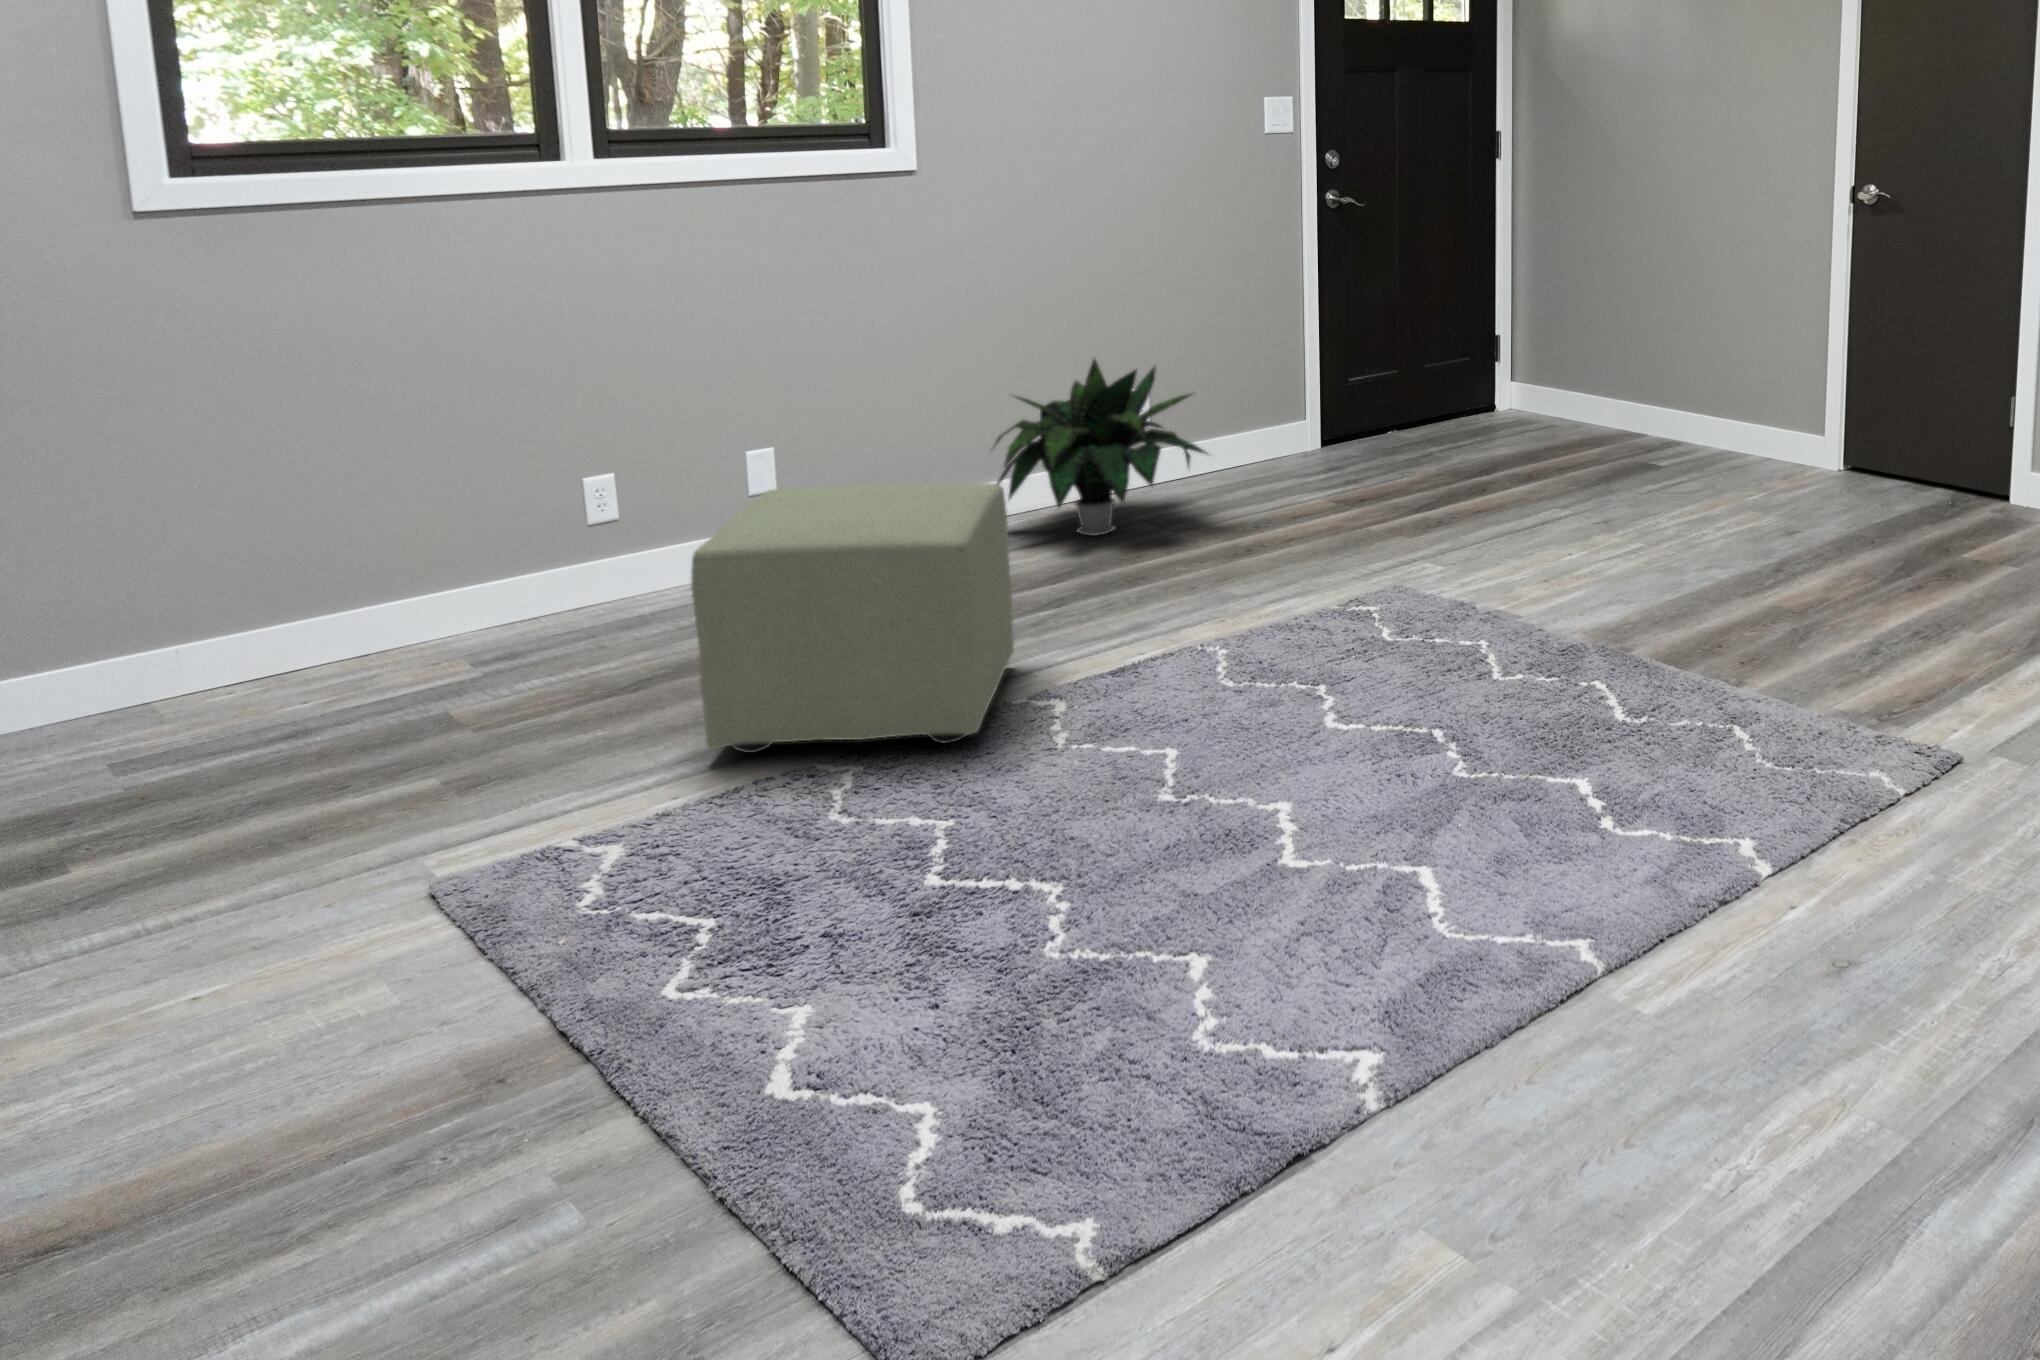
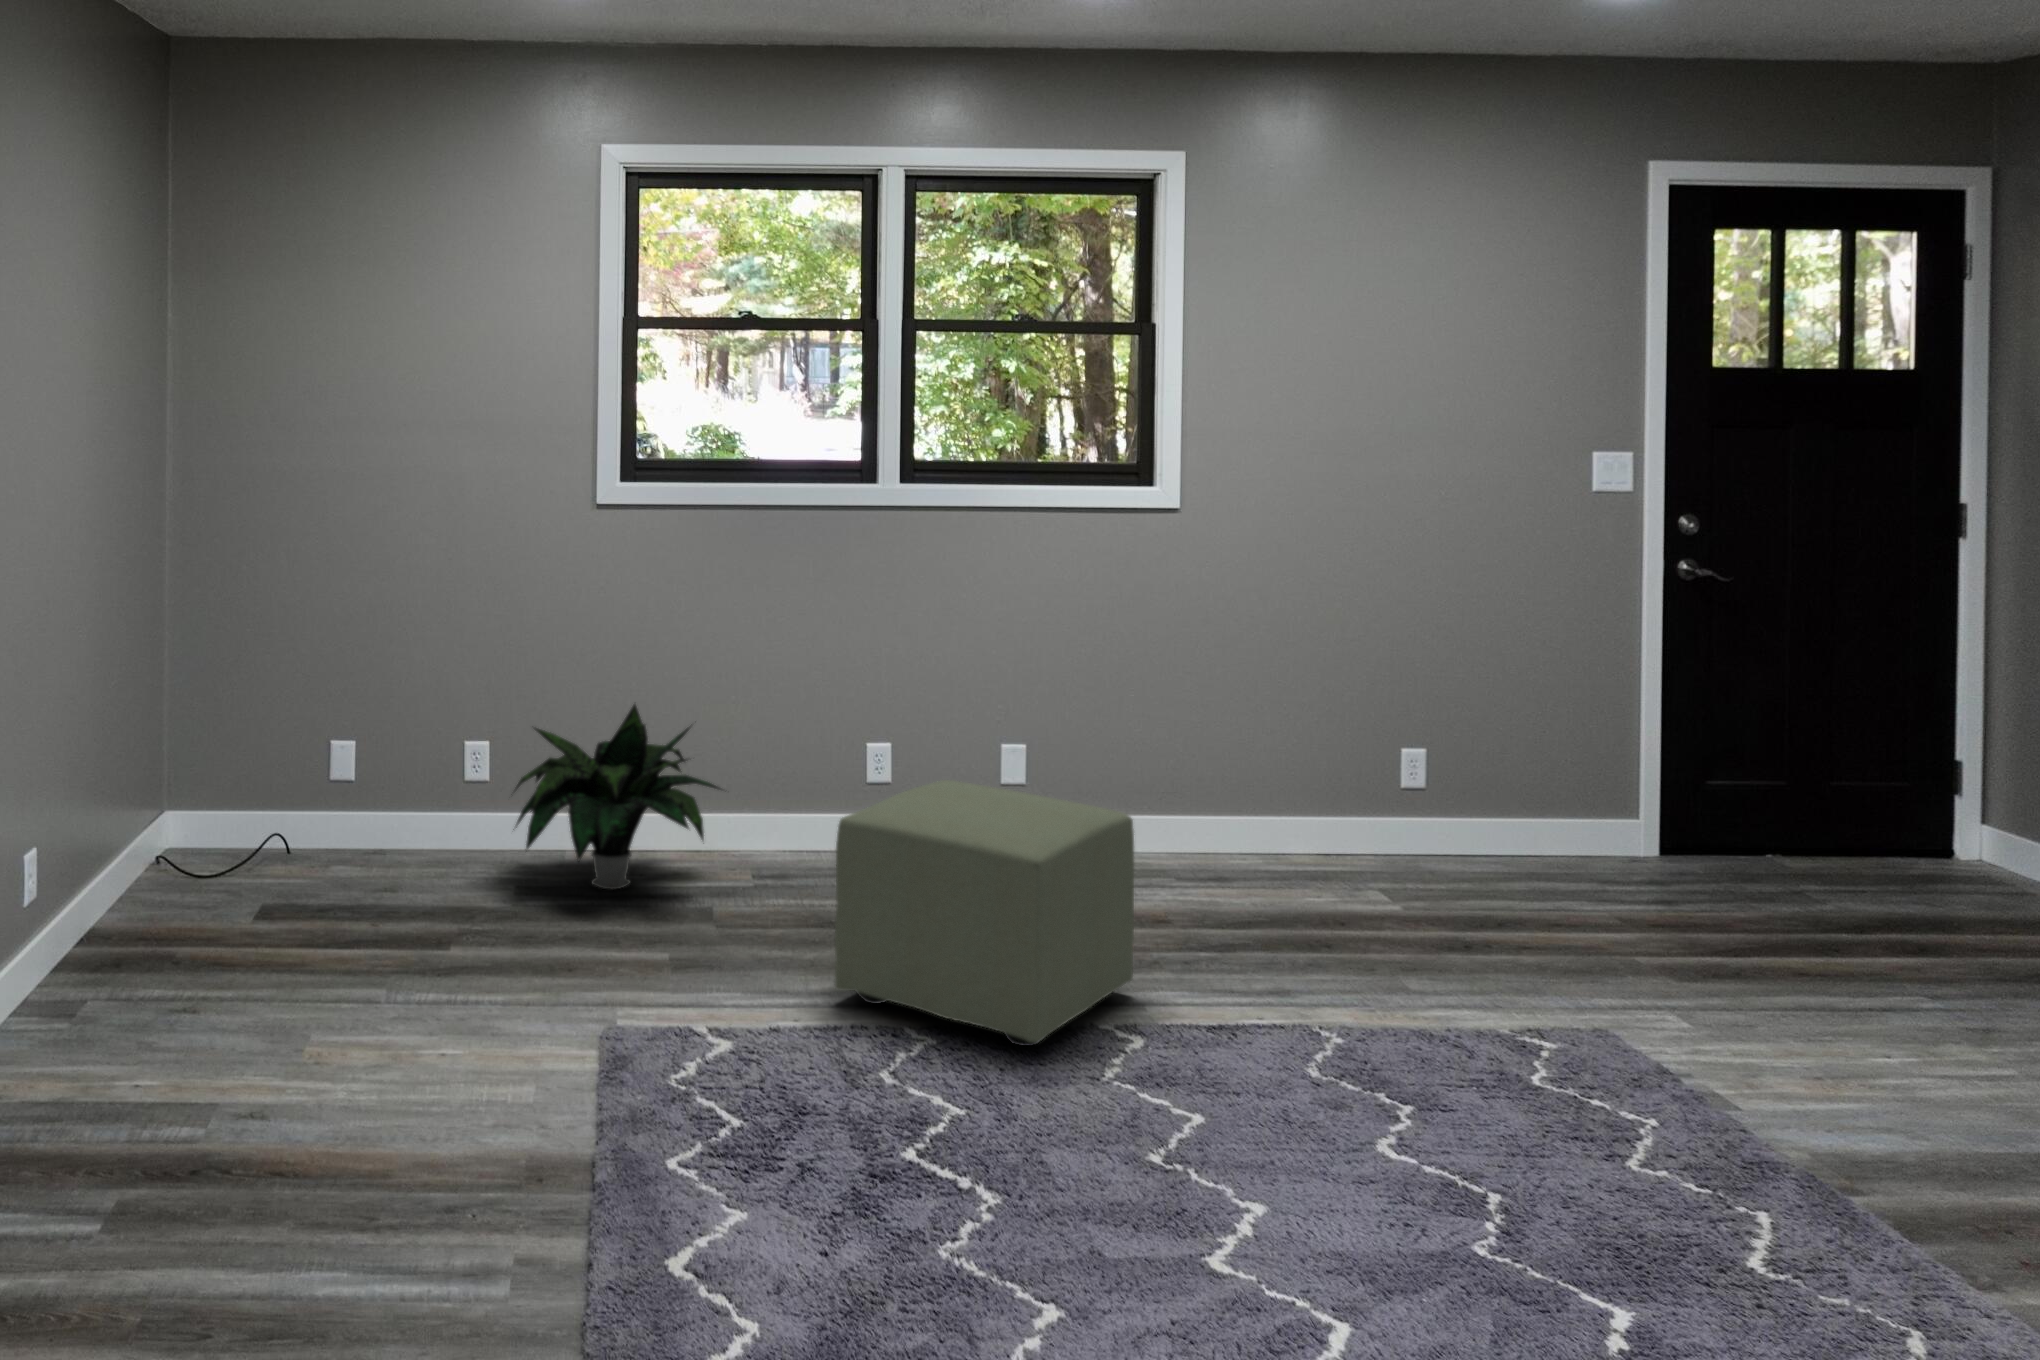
potted plant: present [991,359,1208,536] -> present [513,704,720,890]

